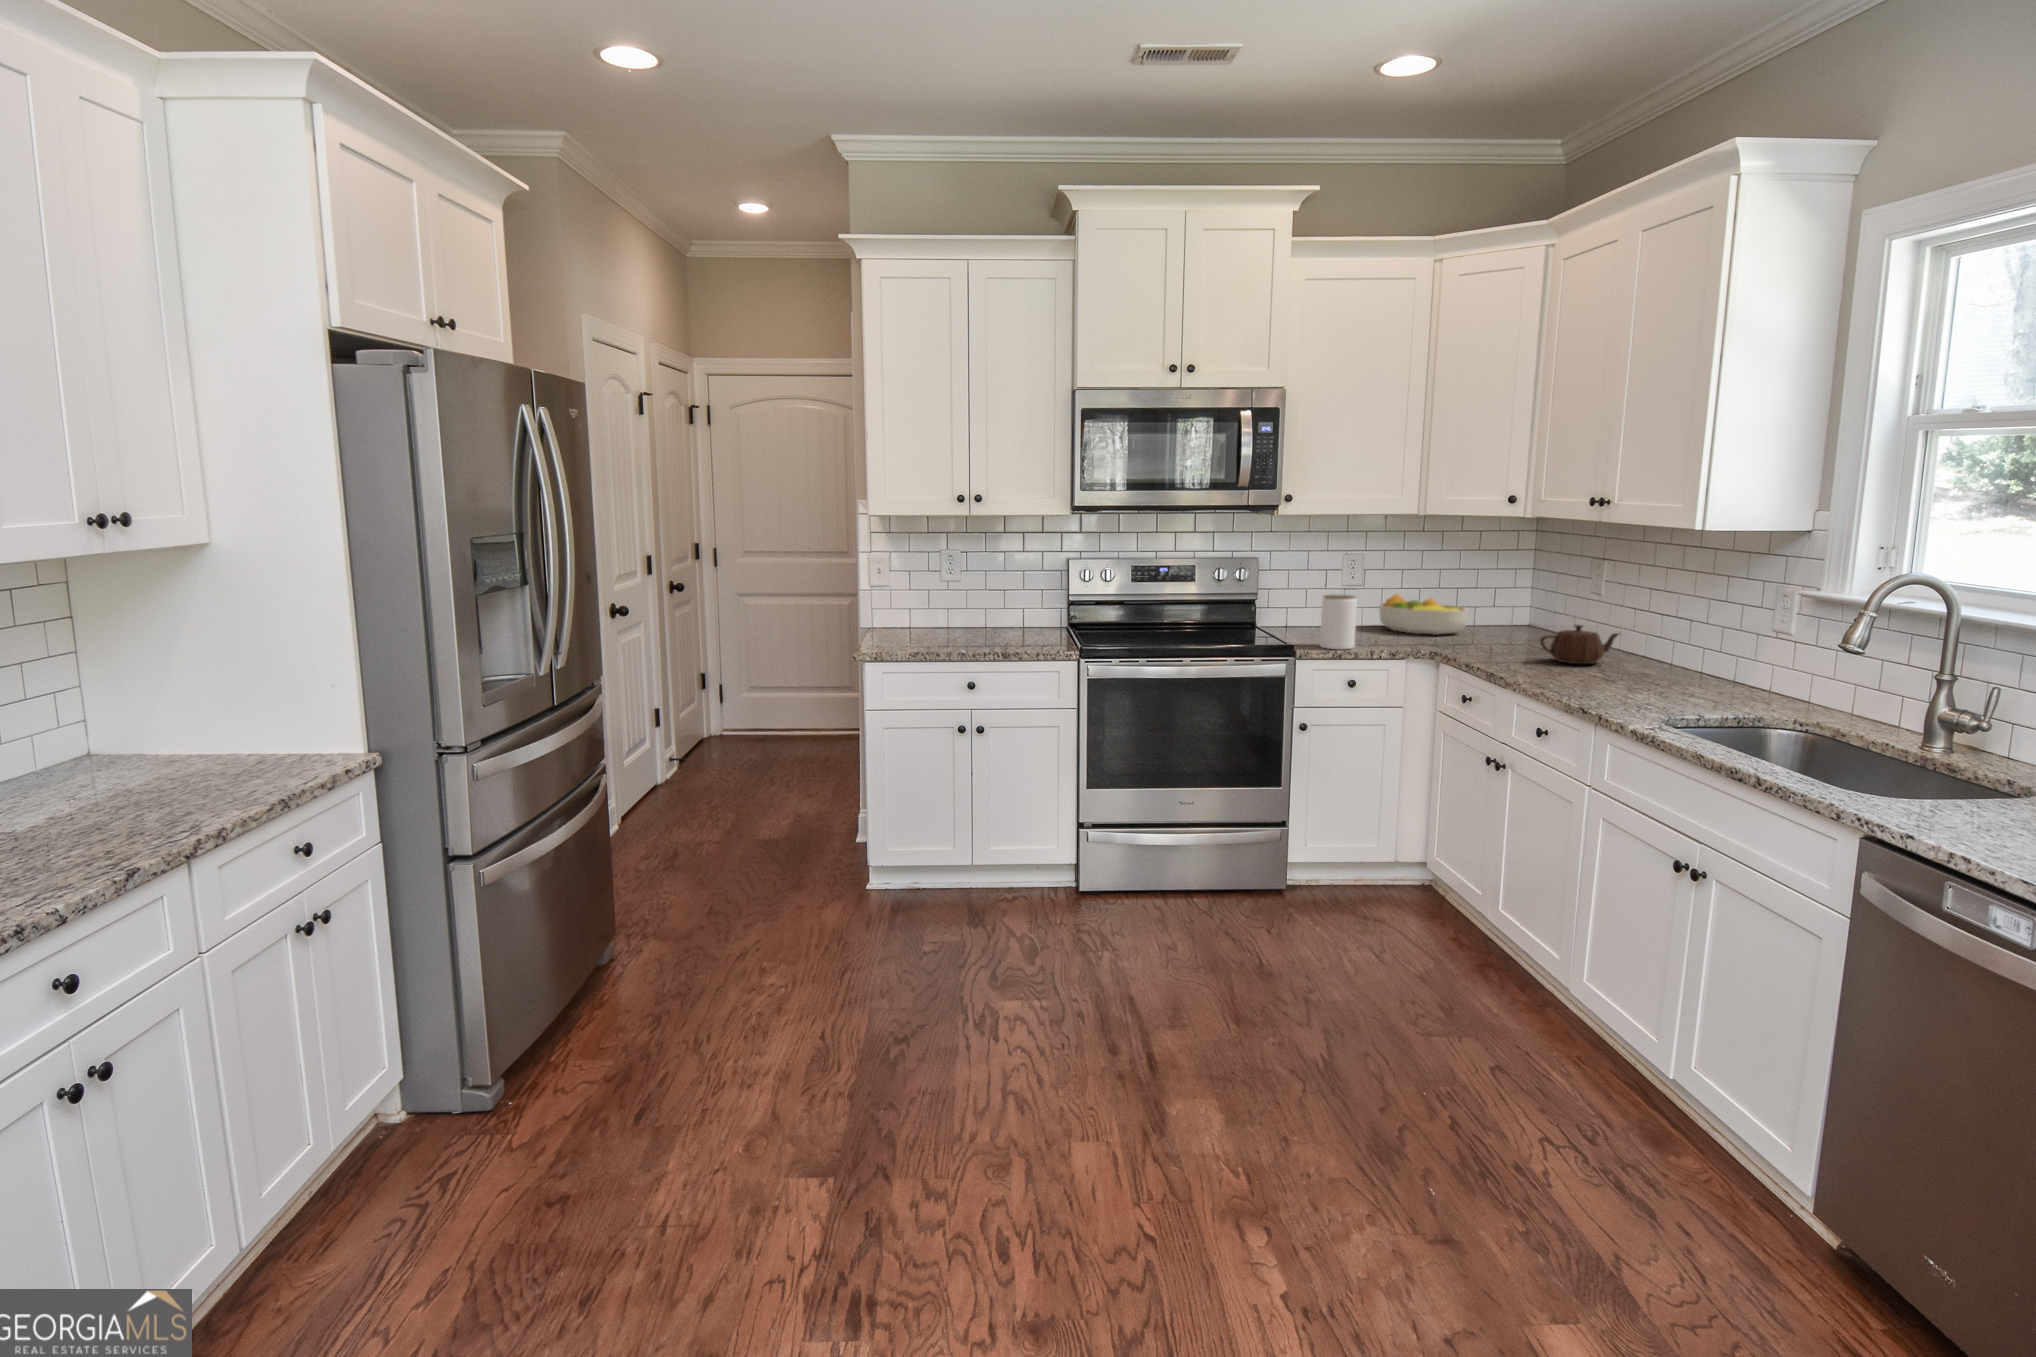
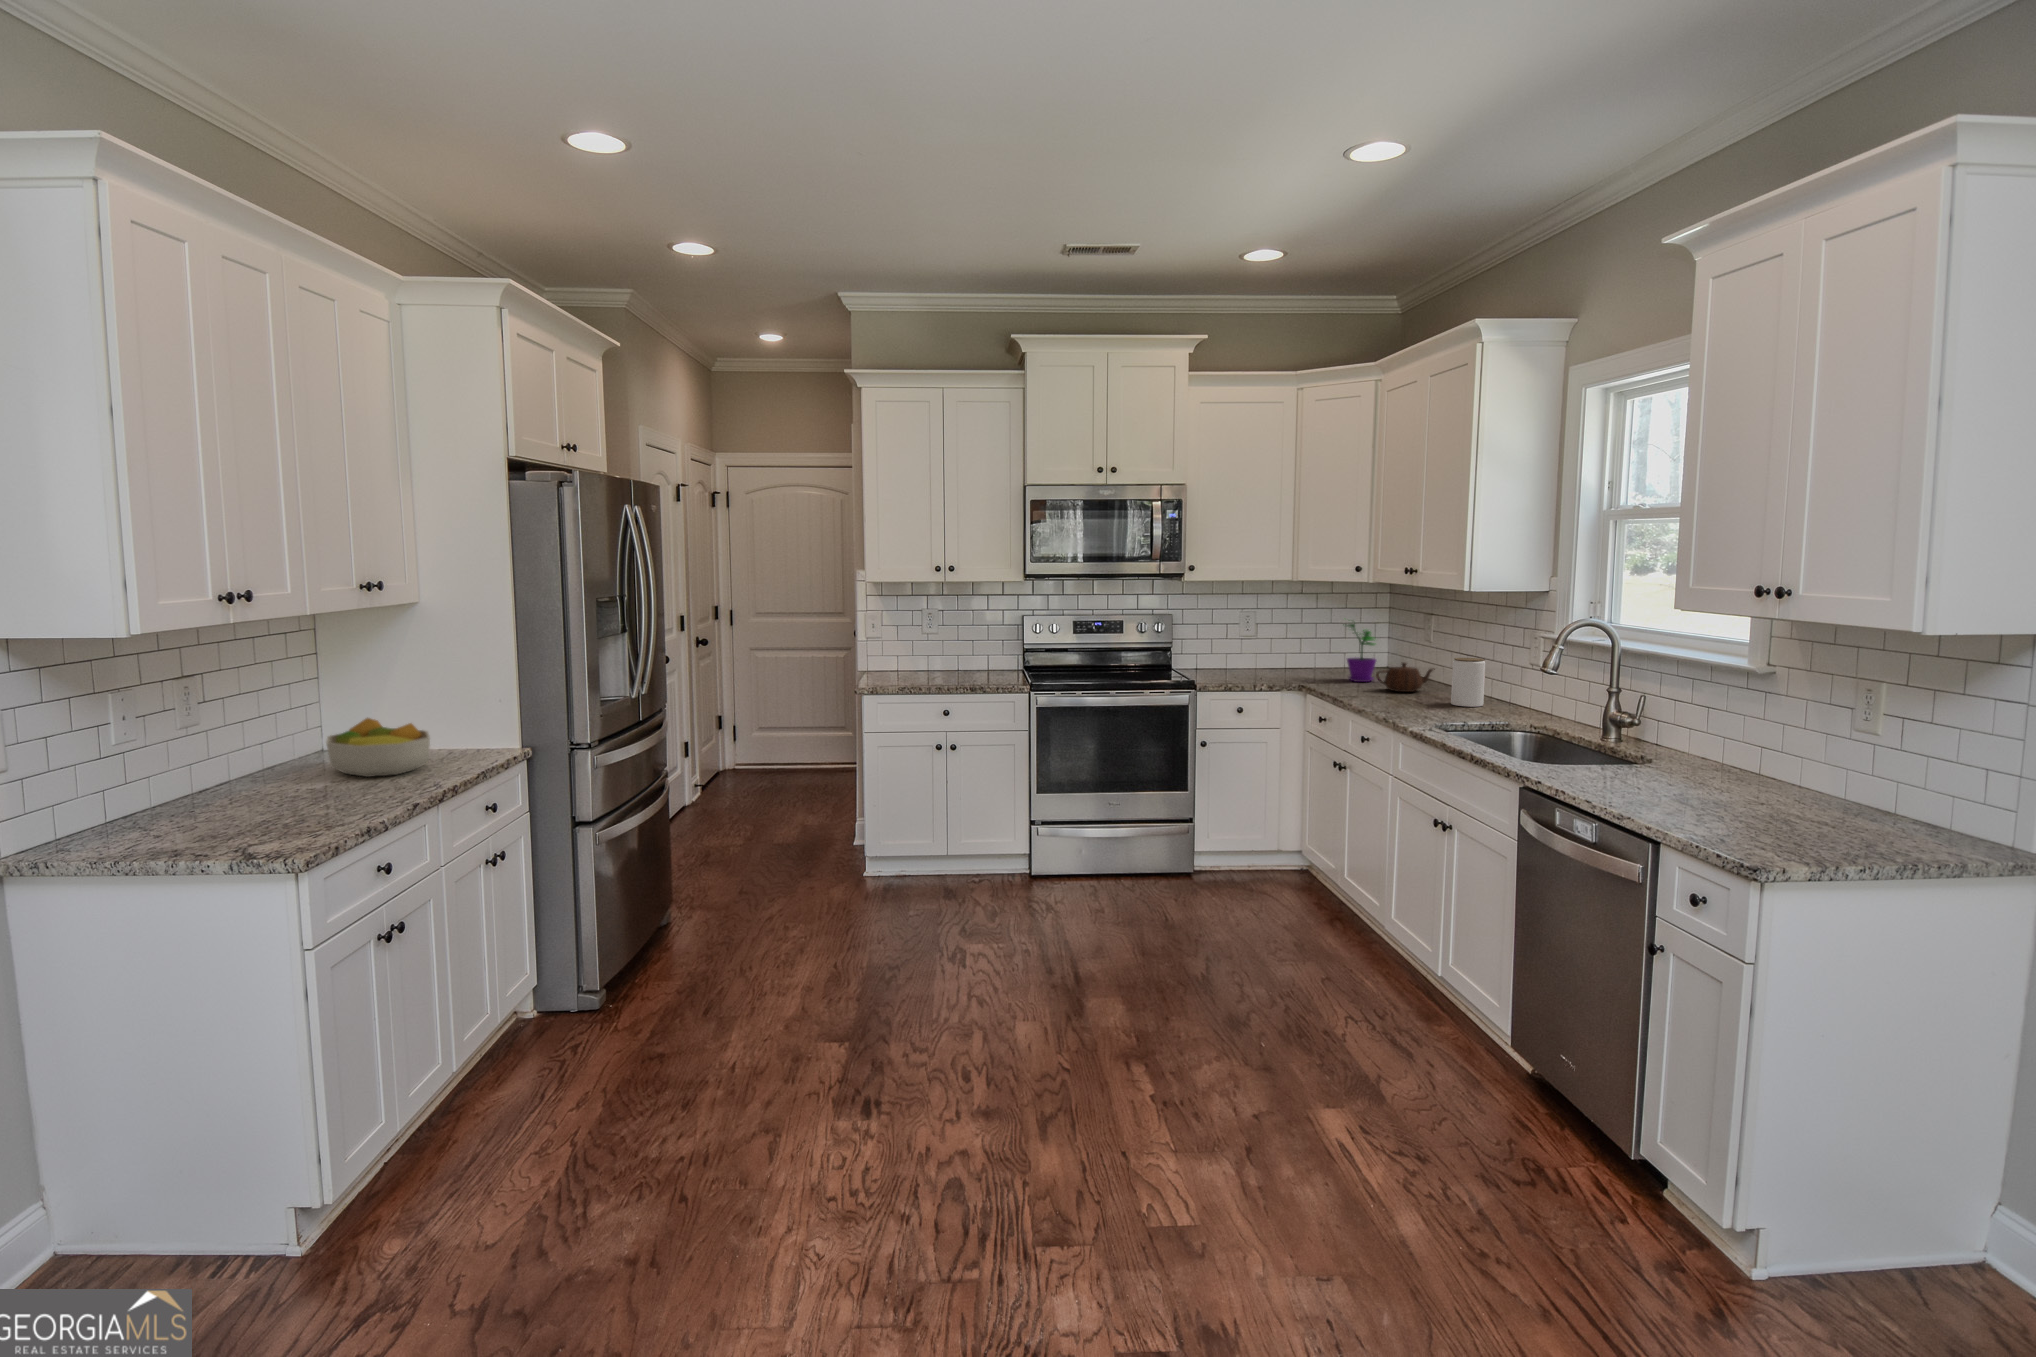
flower pot: none [1486,560,1536,648] -> present [1347,624,1376,682]
fruit bowl: present [1379,594,1468,635] -> present [326,718,430,777]
jar: present [1320,595,1357,649] -> present [1451,658,1485,707]

